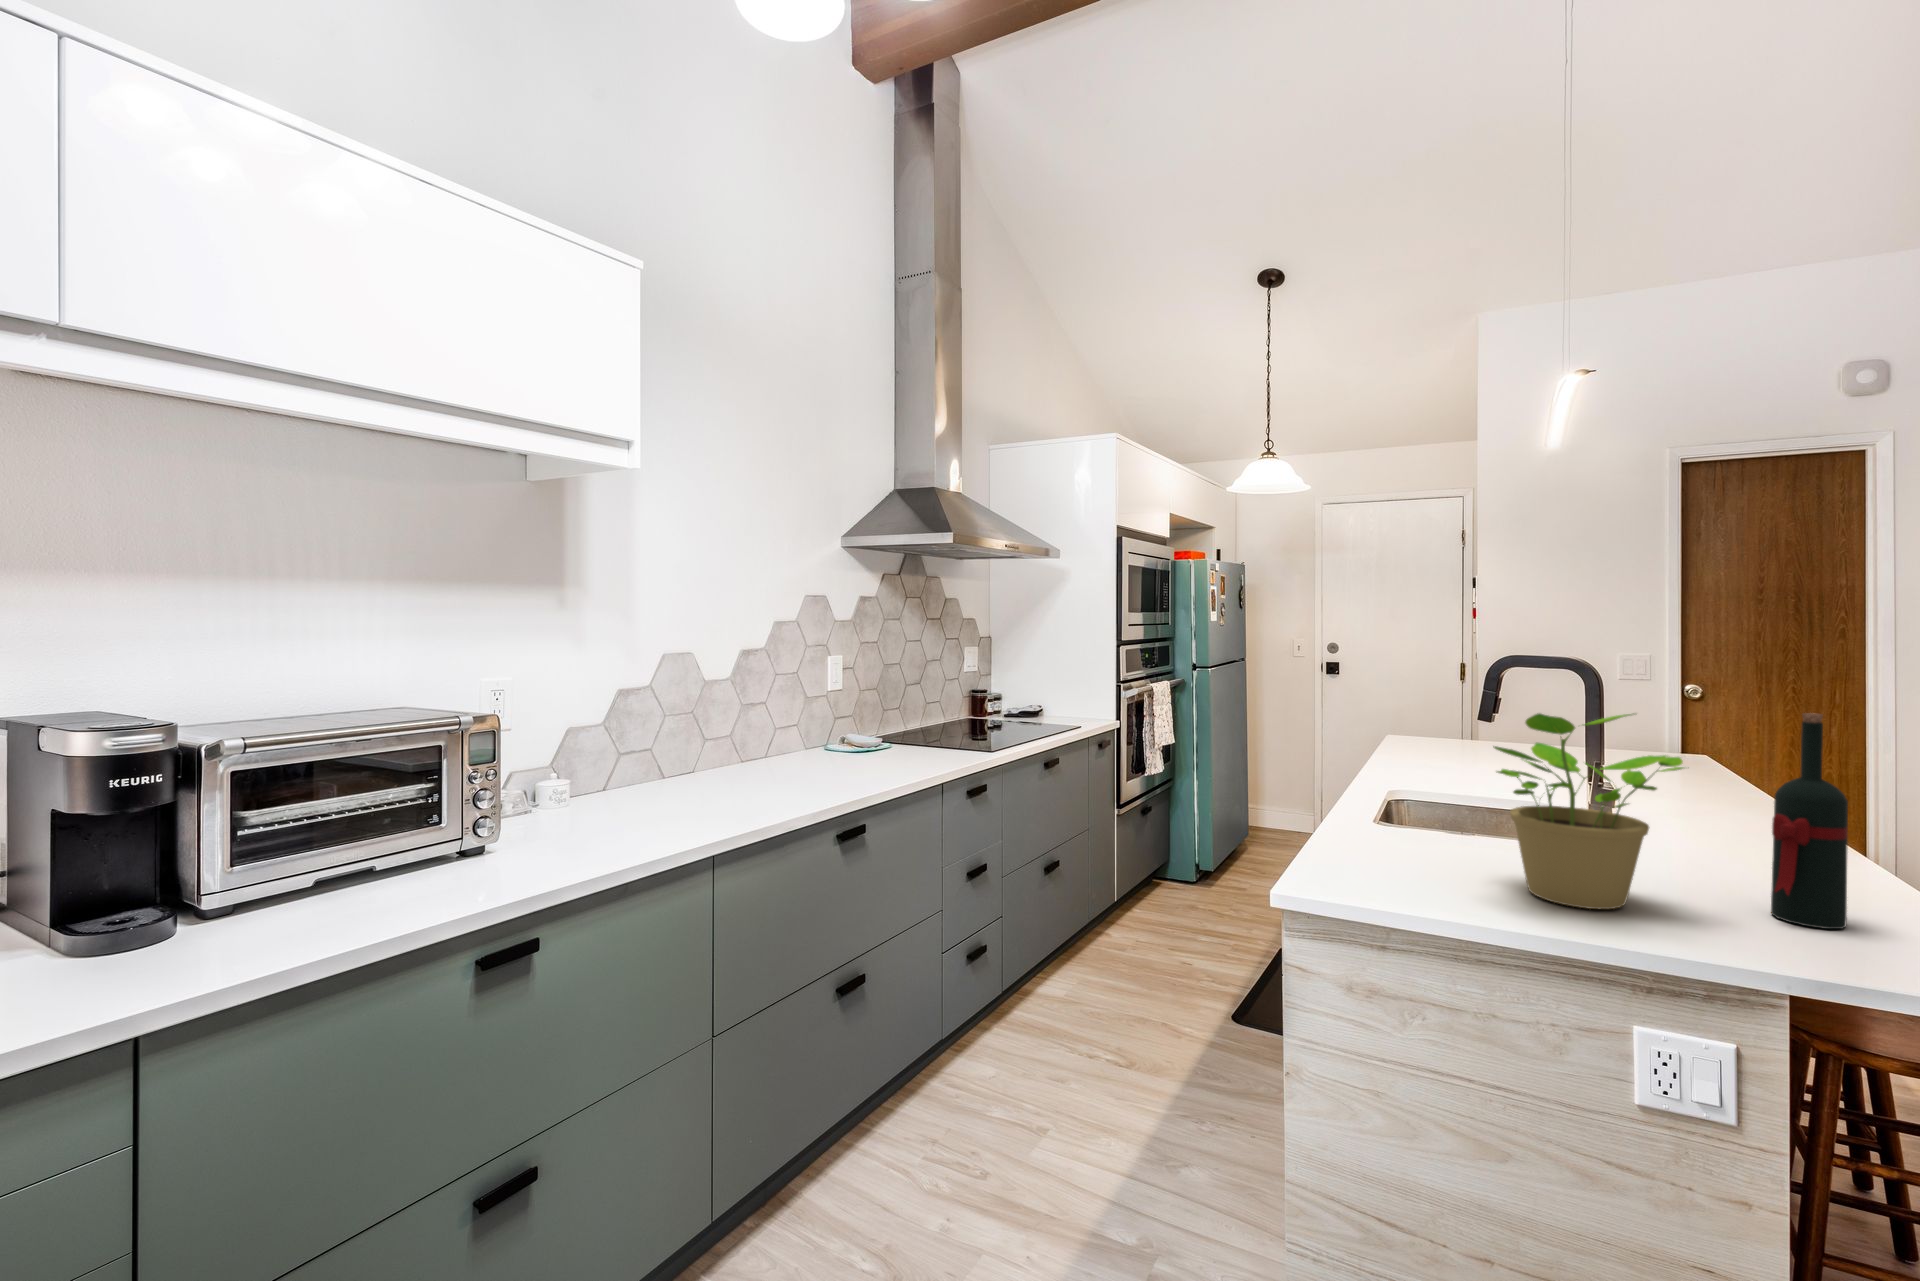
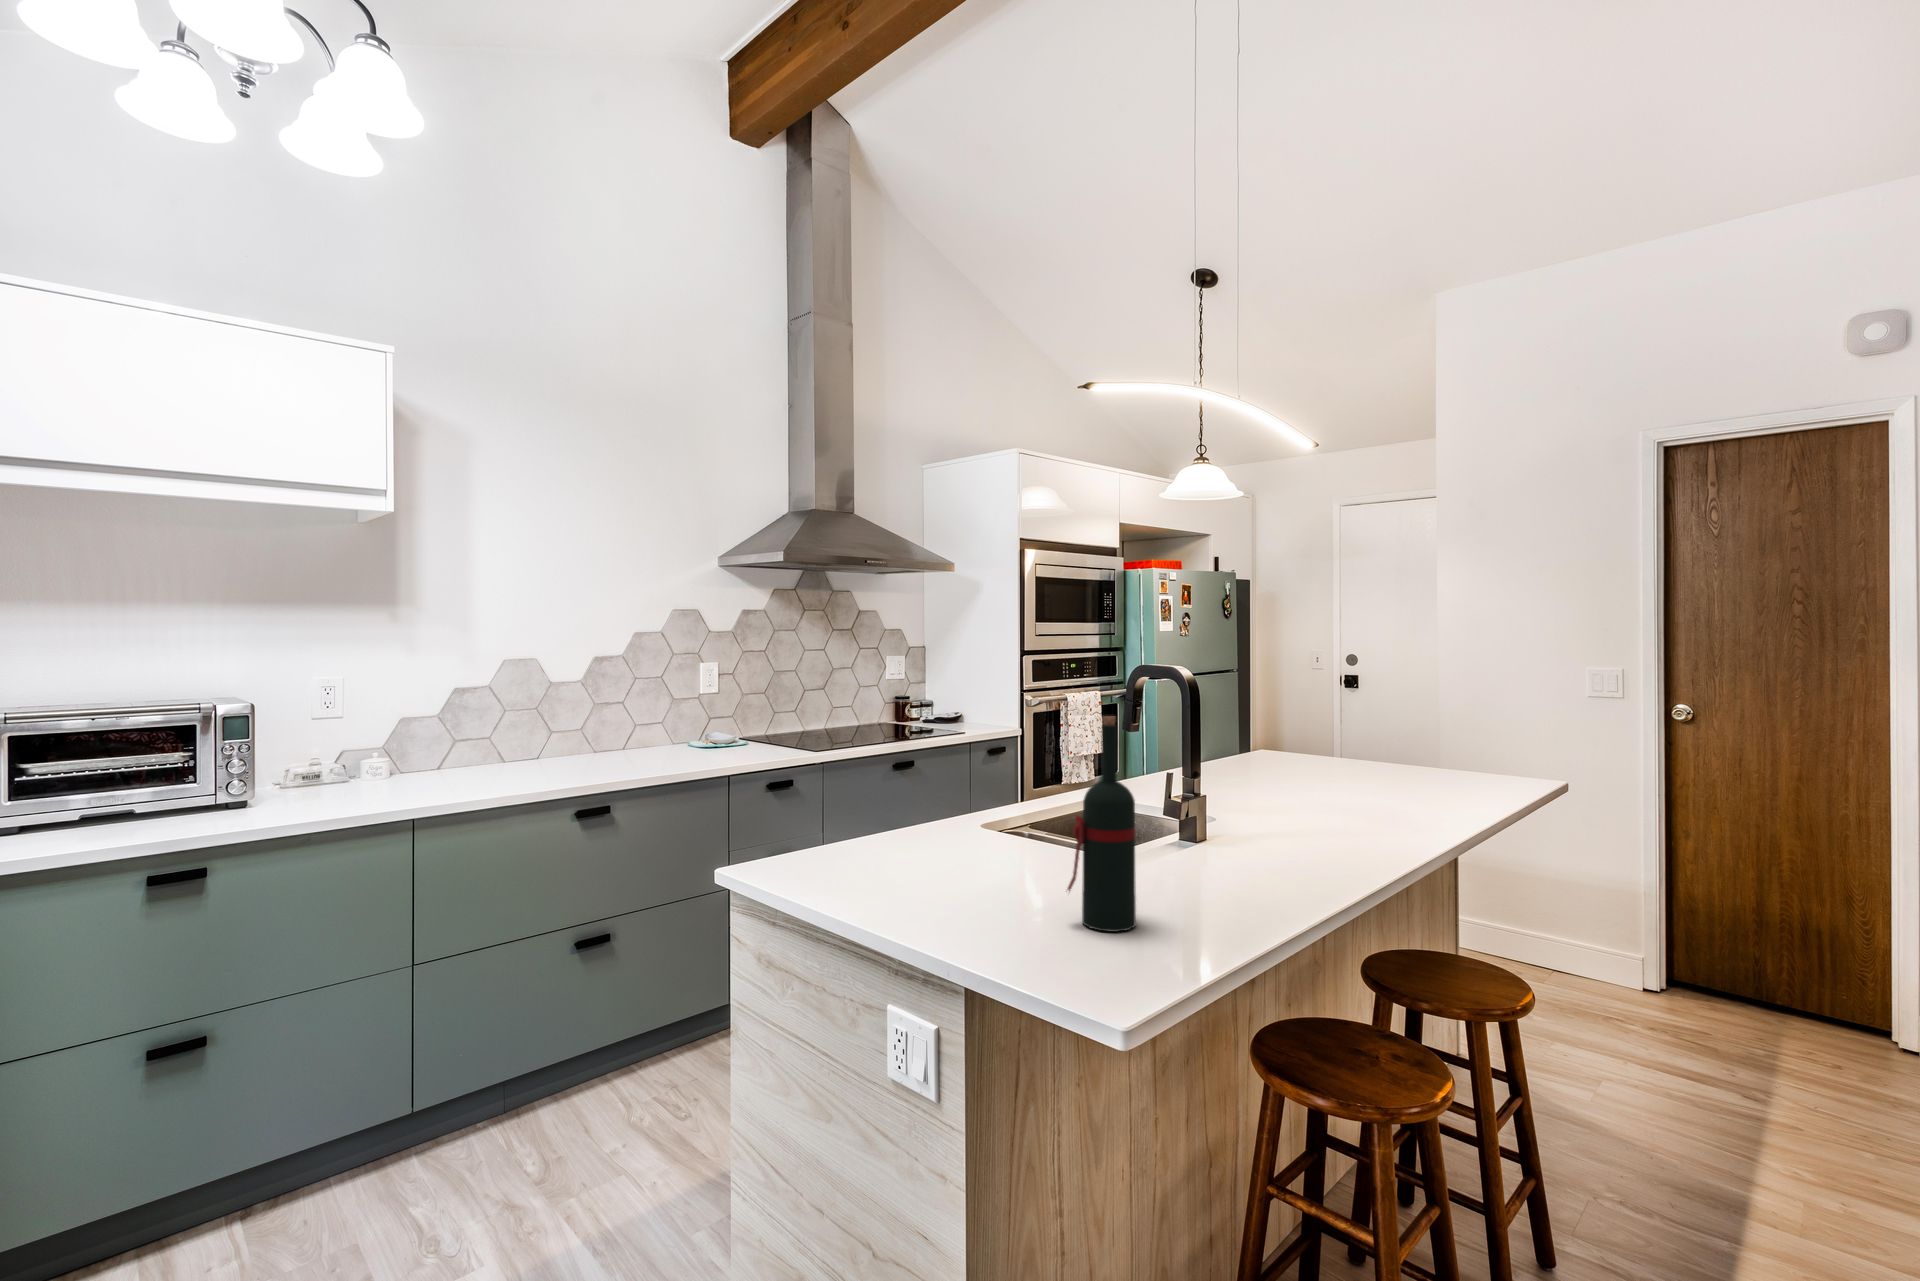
potted plant: present [1493,713,1683,909] -> none [855,711,1014,900]

